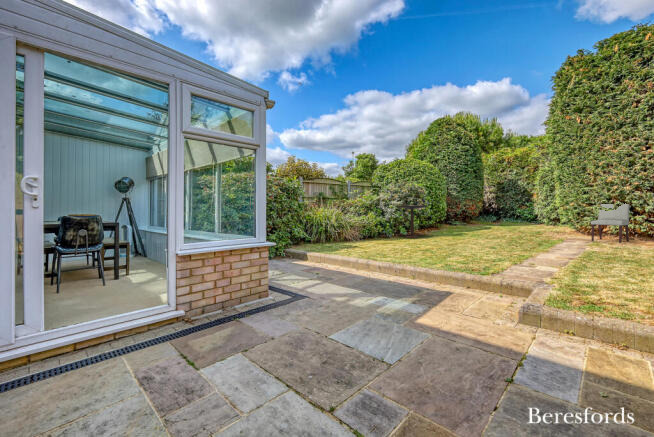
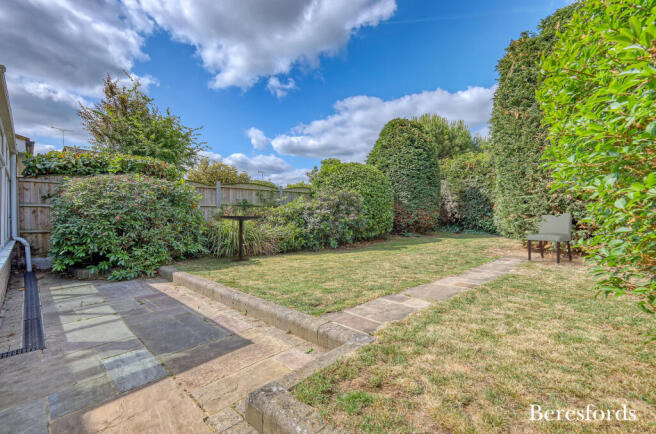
pedestal table: present [397,205,428,238] -> present [219,216,262,261]

